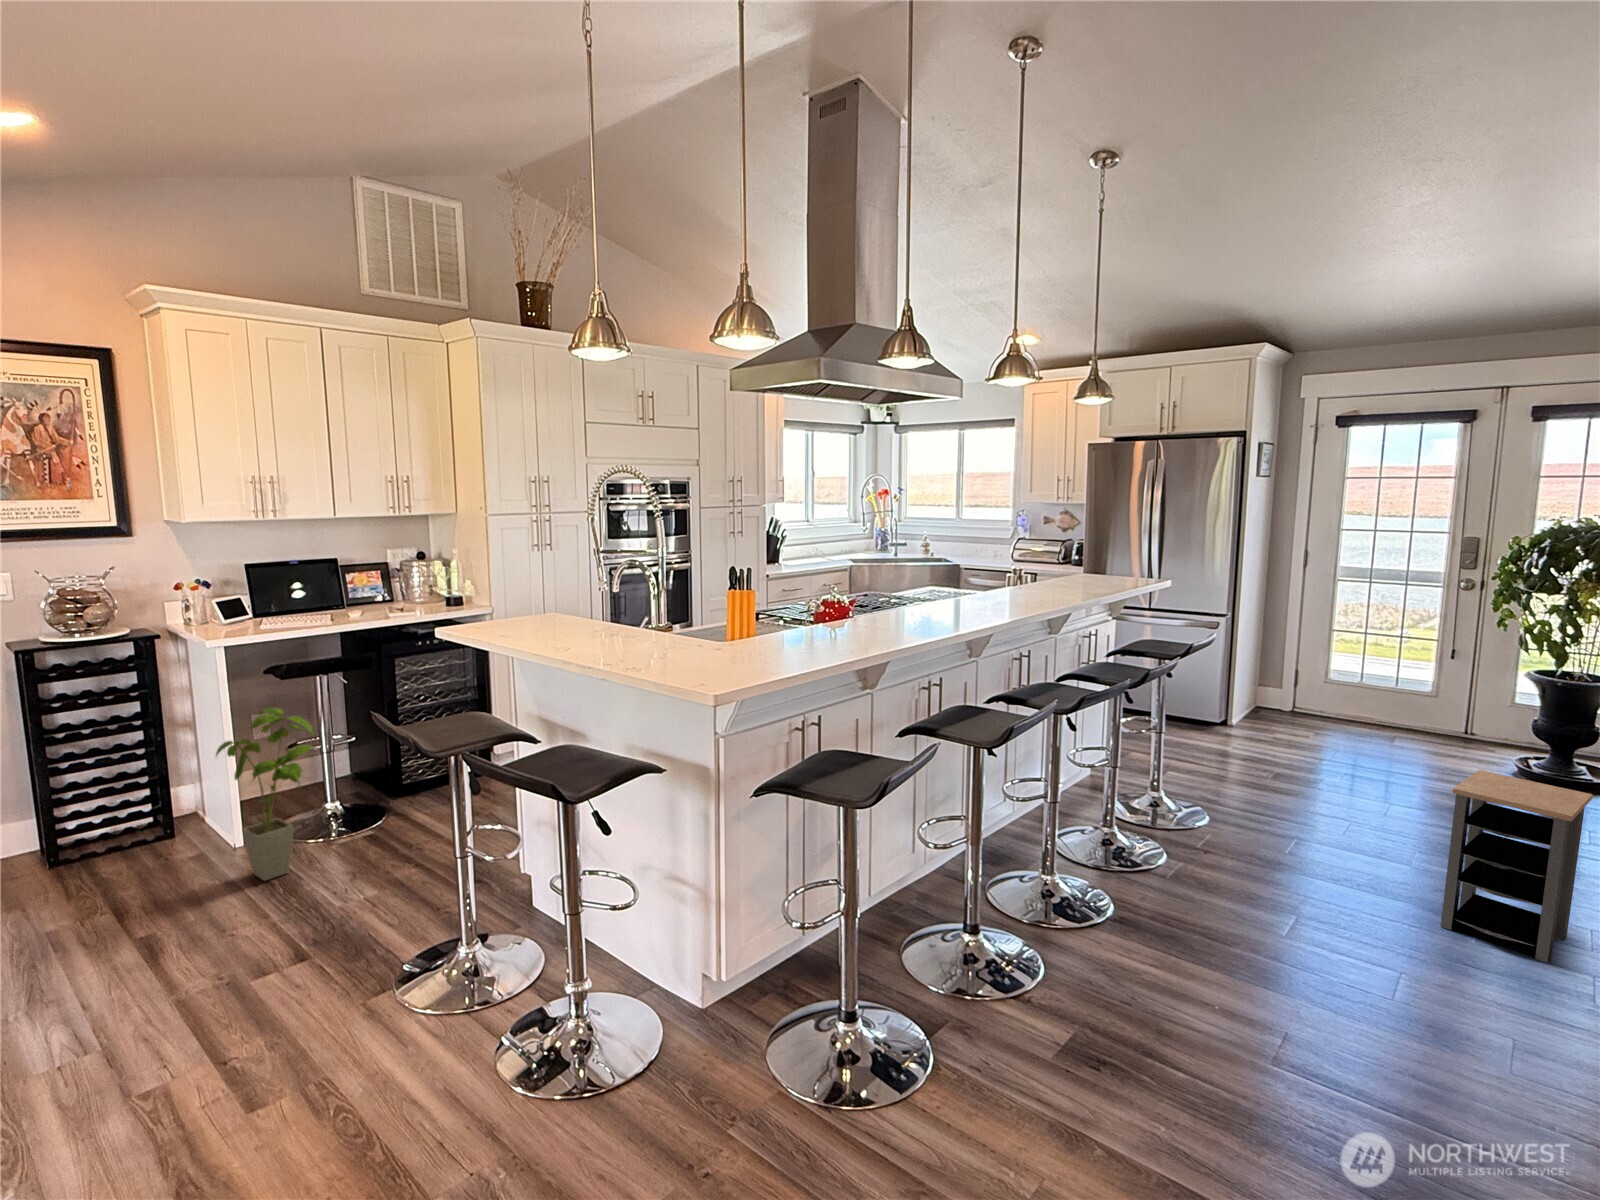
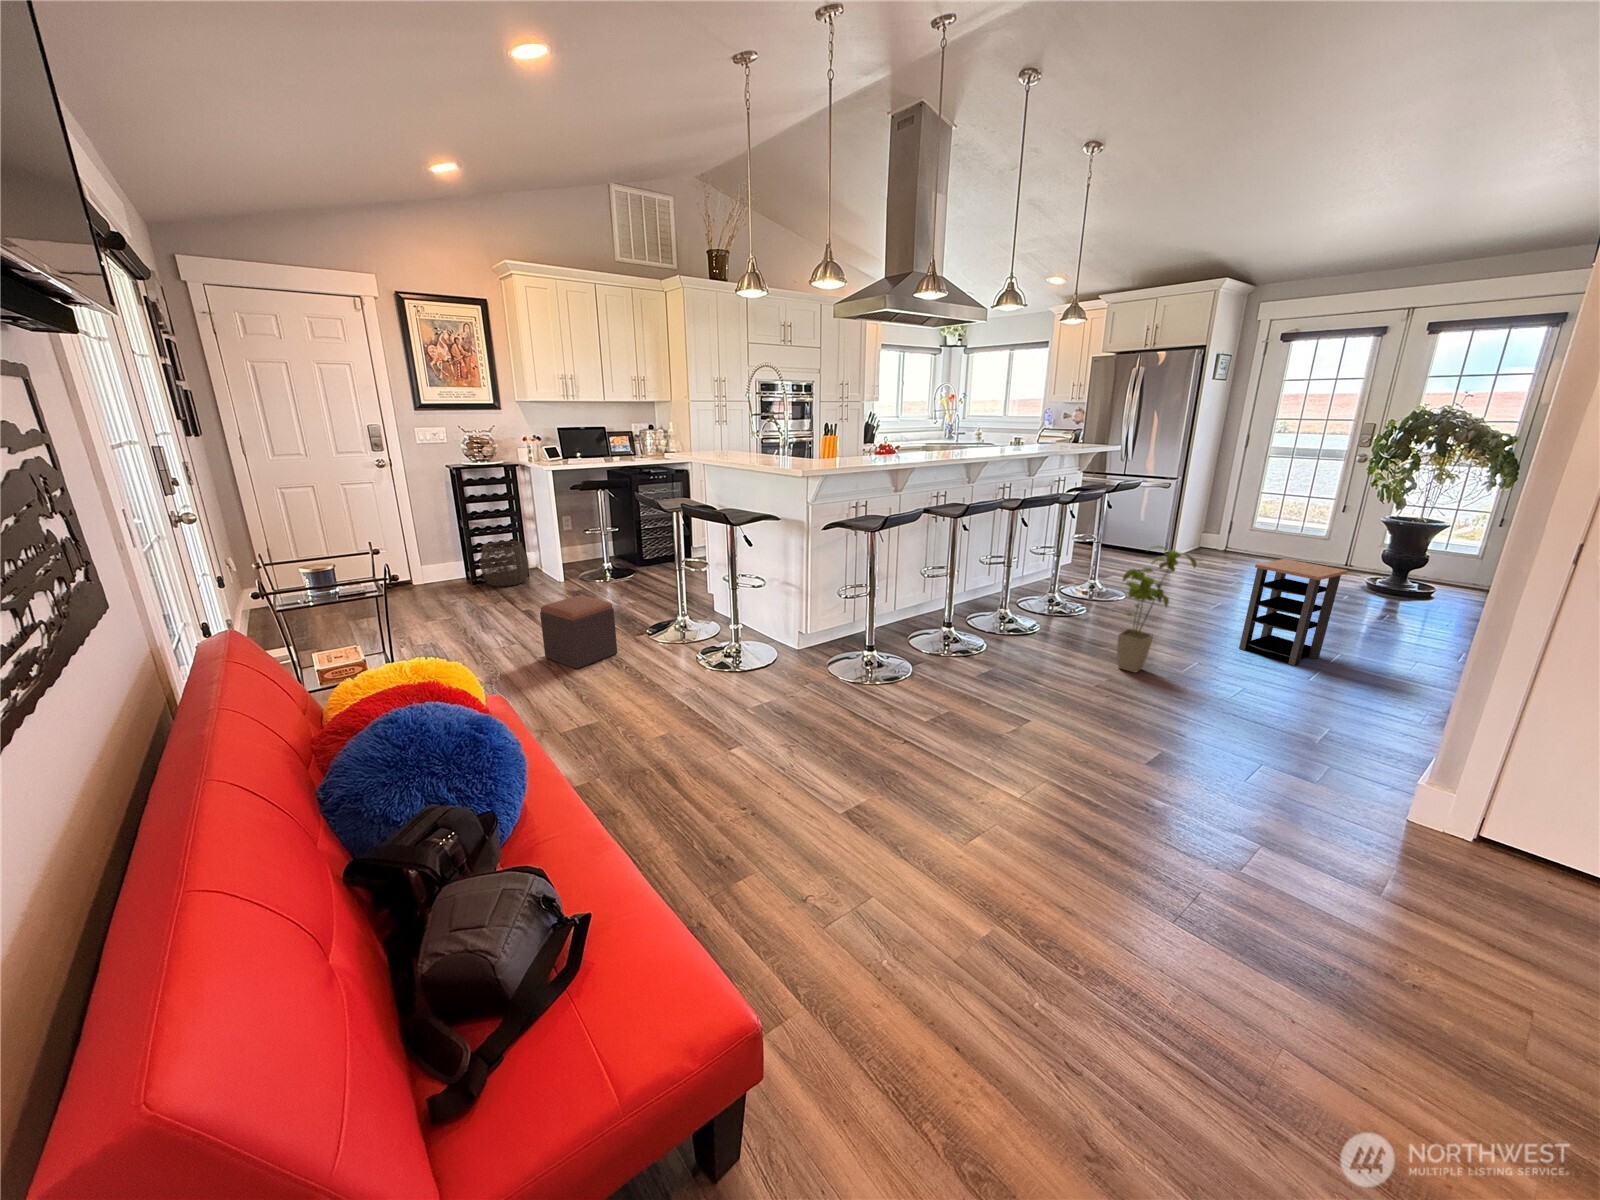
house plant: present [216,708,315,881] -> present [1117,546,1197,673]
woven basket: none [59,778,171,875] -> present [480,541,529,587]
footstool: none [131,943,319,1139] -> present [540,595,617,669]

